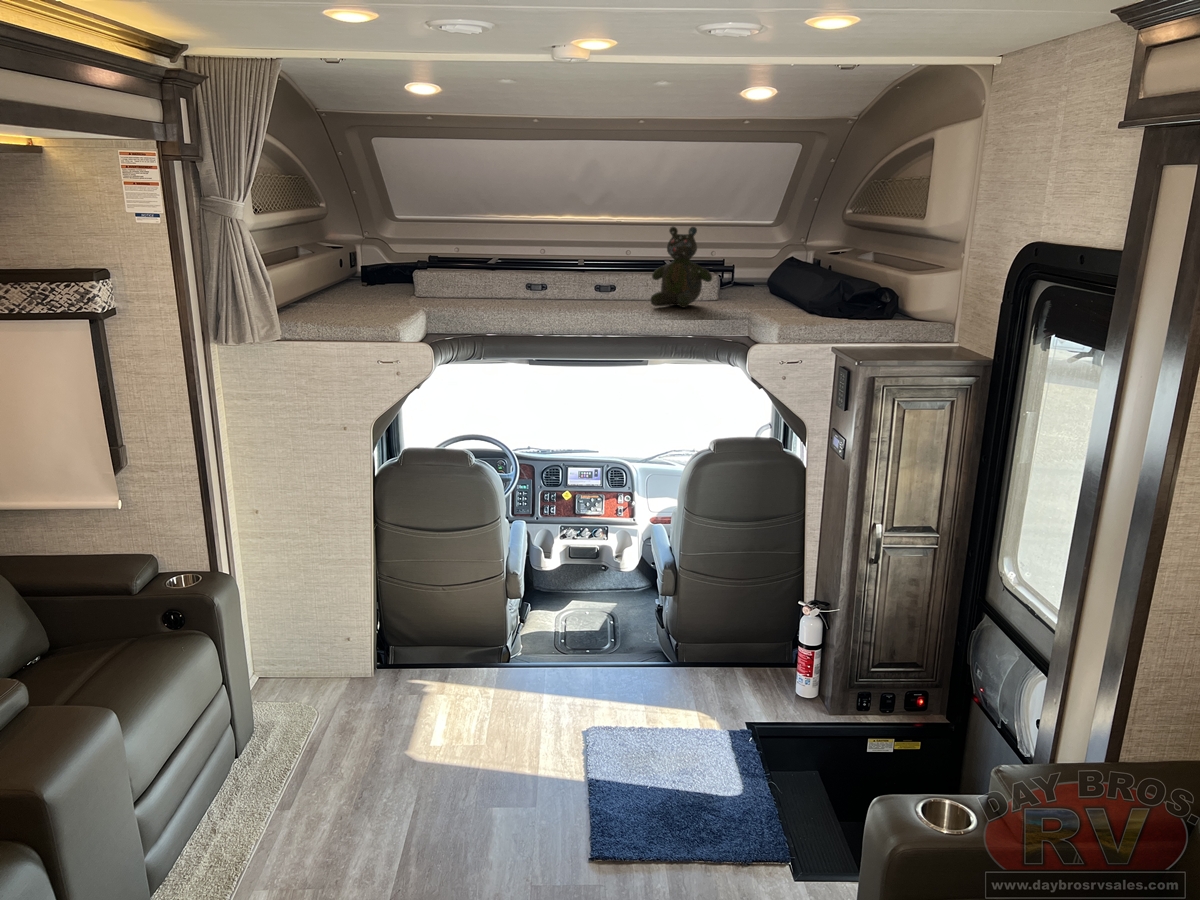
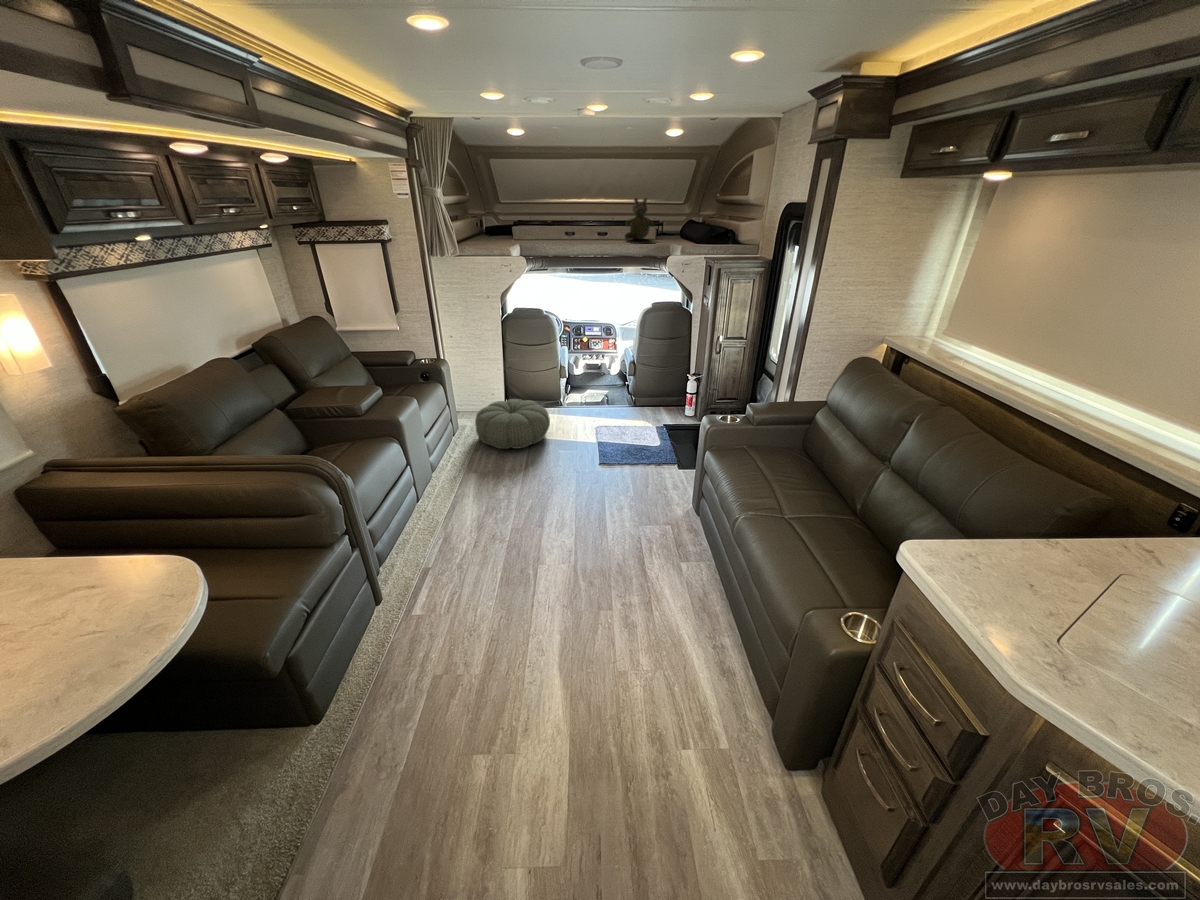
pouf: none [283,665,471,813] -> present [475,399,550,449]

